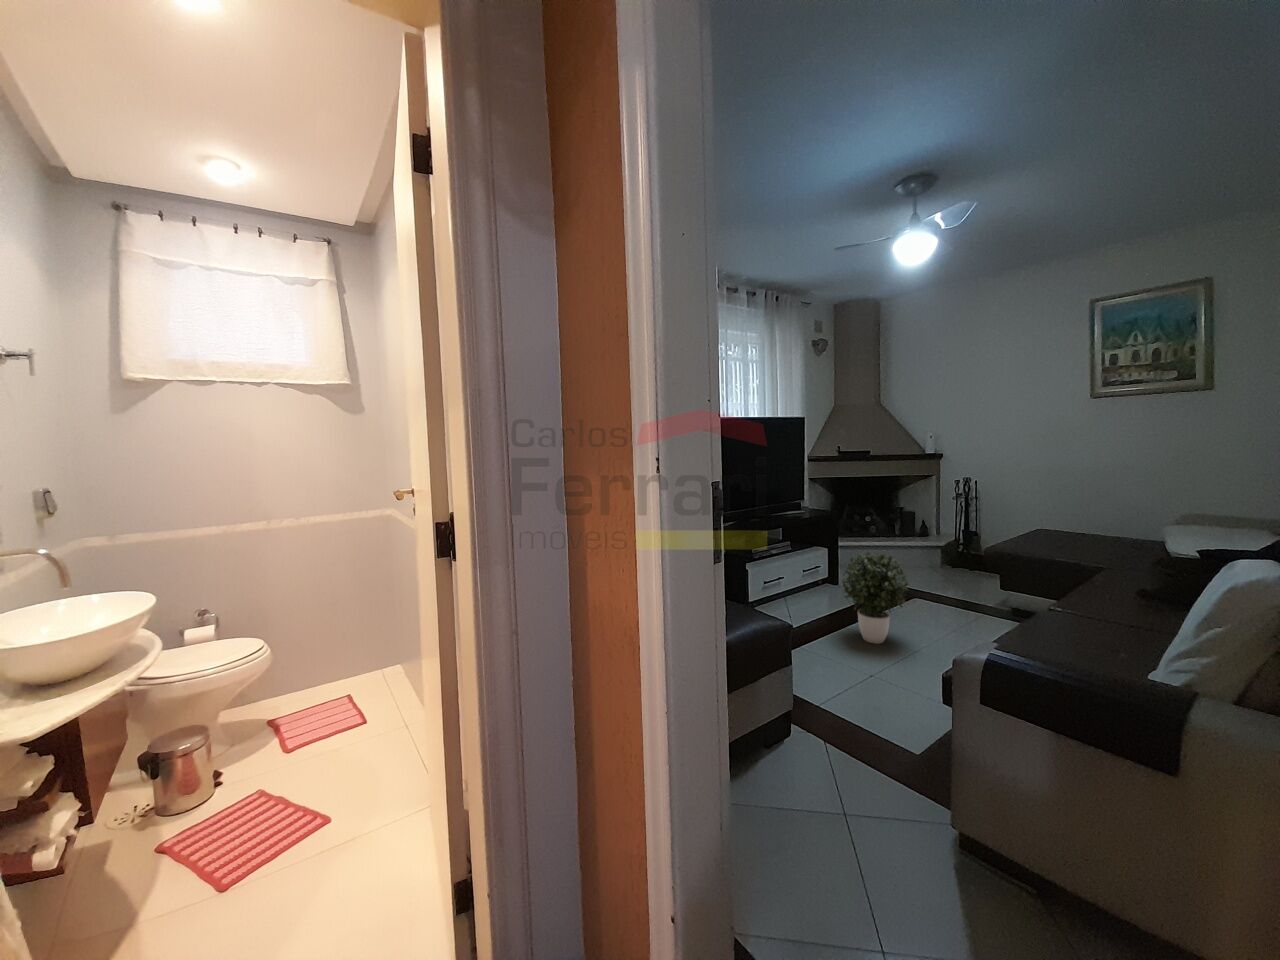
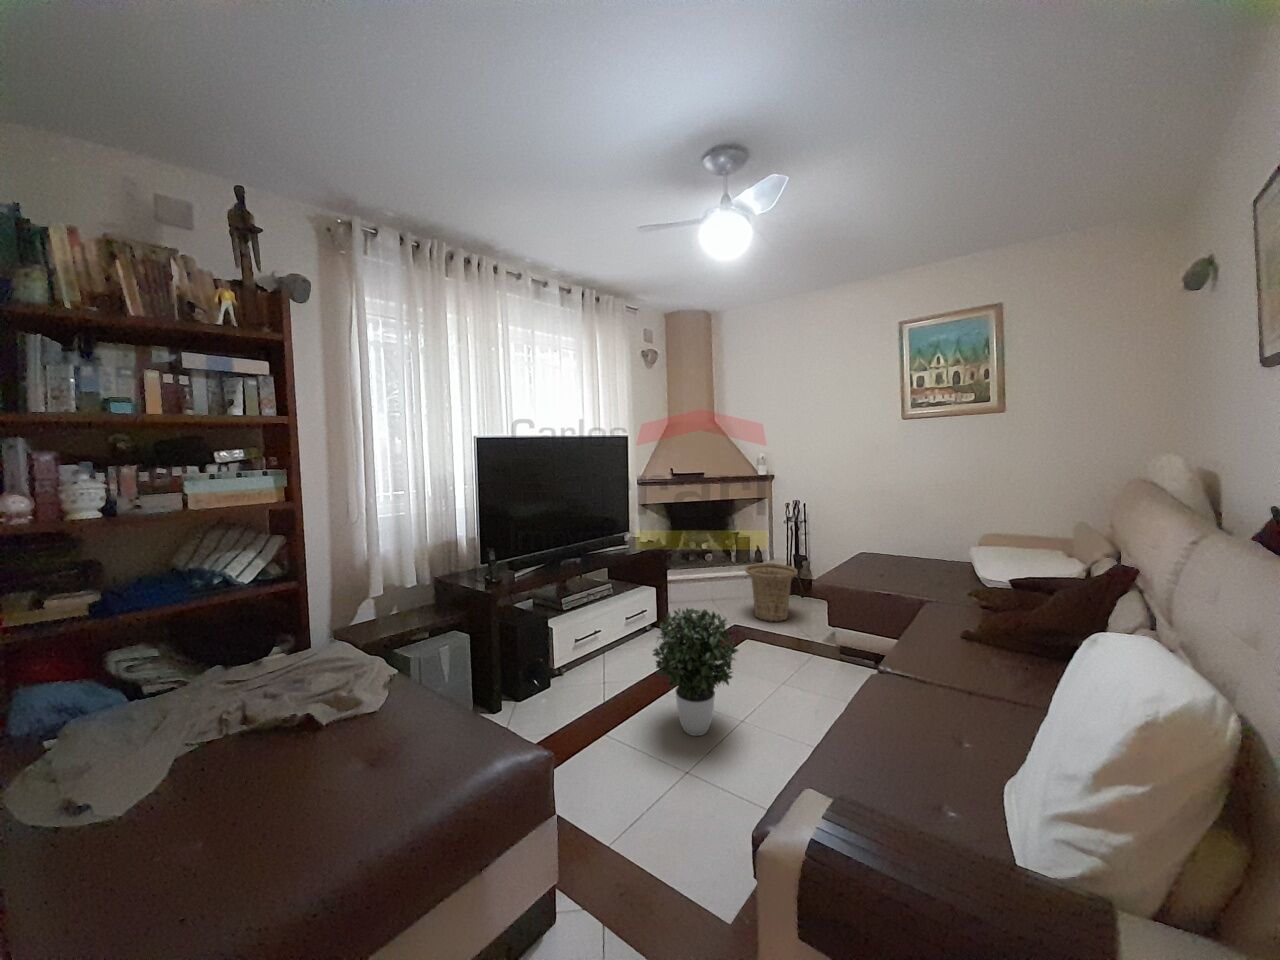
basket: none [911,534,966,584] -> present [745,563,798,622]

